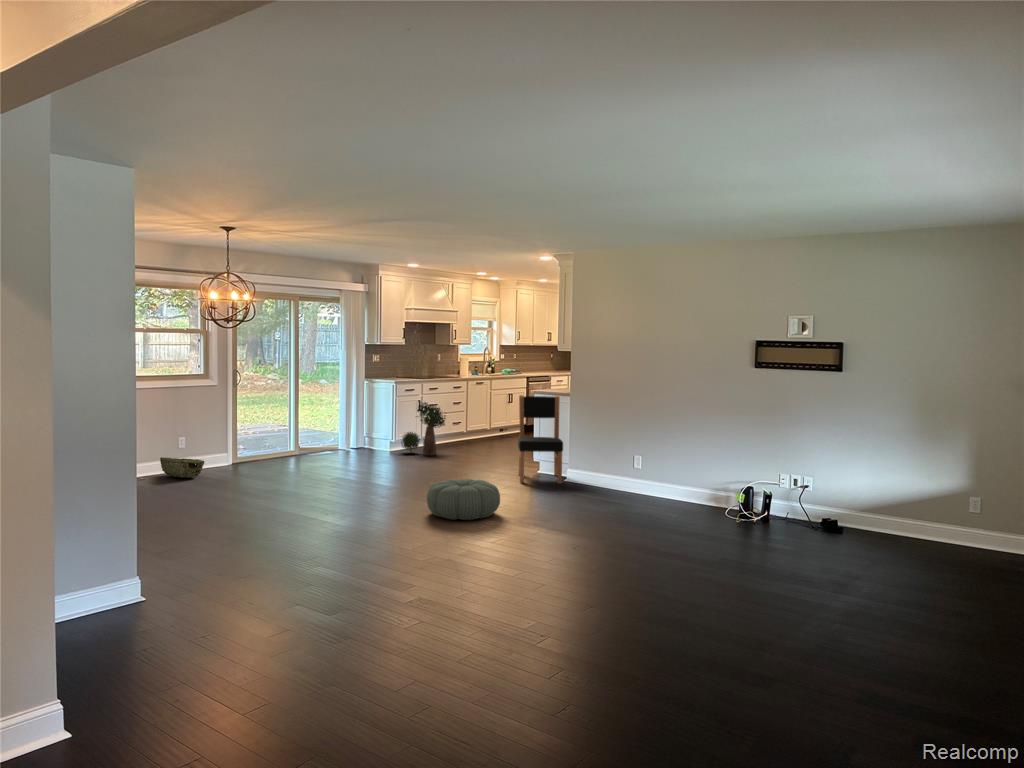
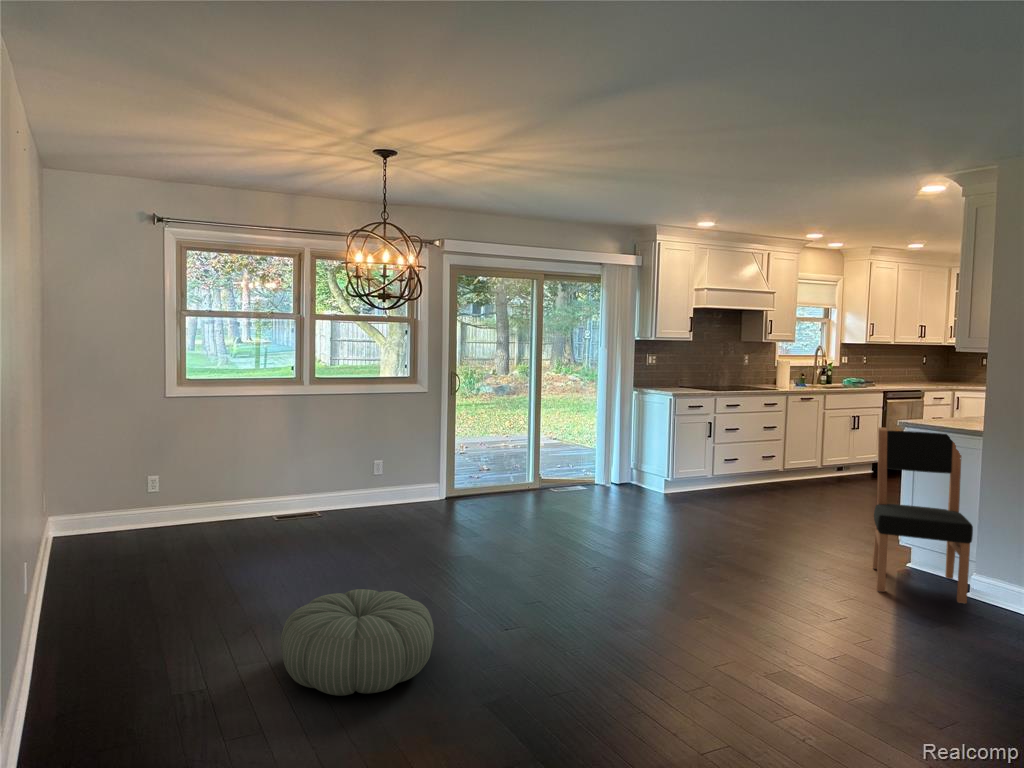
potted plant: present [401,402,445,455] -> none [678,425,750,506]
woven basket: present [160,457,204,478] -> none [346,486,395,518]
pouf: present [427,479,500,520] -> present [281,589,434,696]

